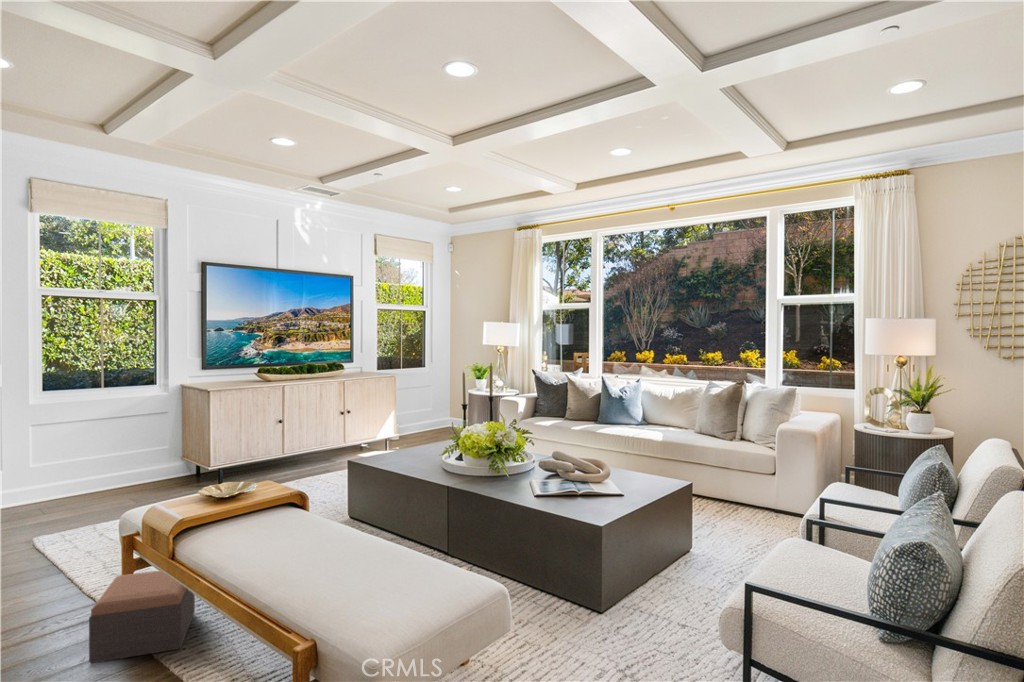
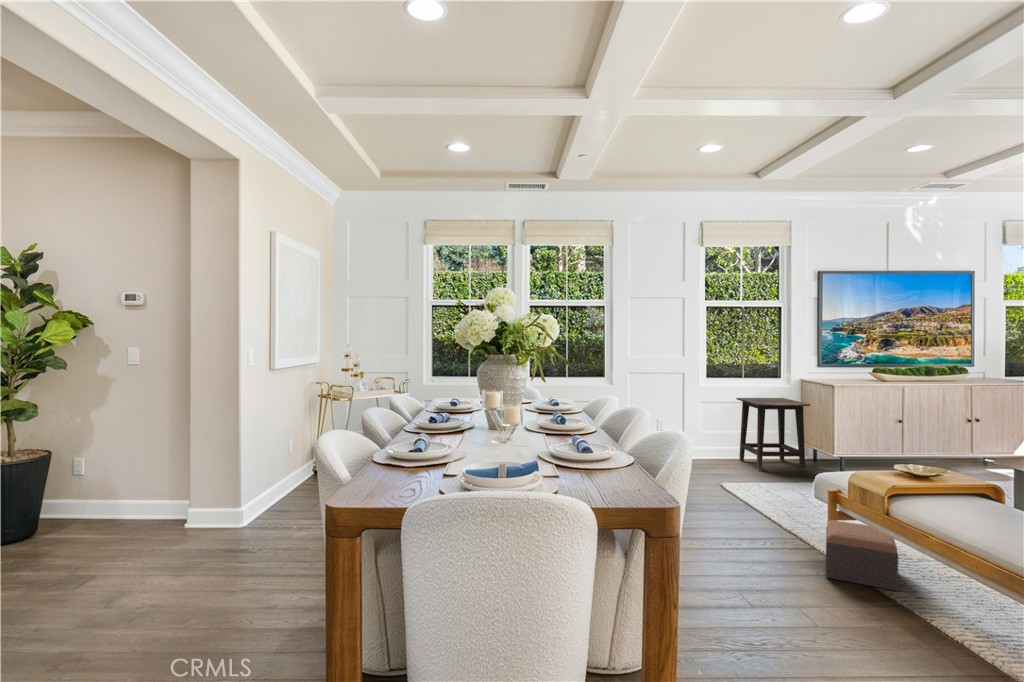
side table: none [89,408,180,504] -> present [736,398,810,471]

